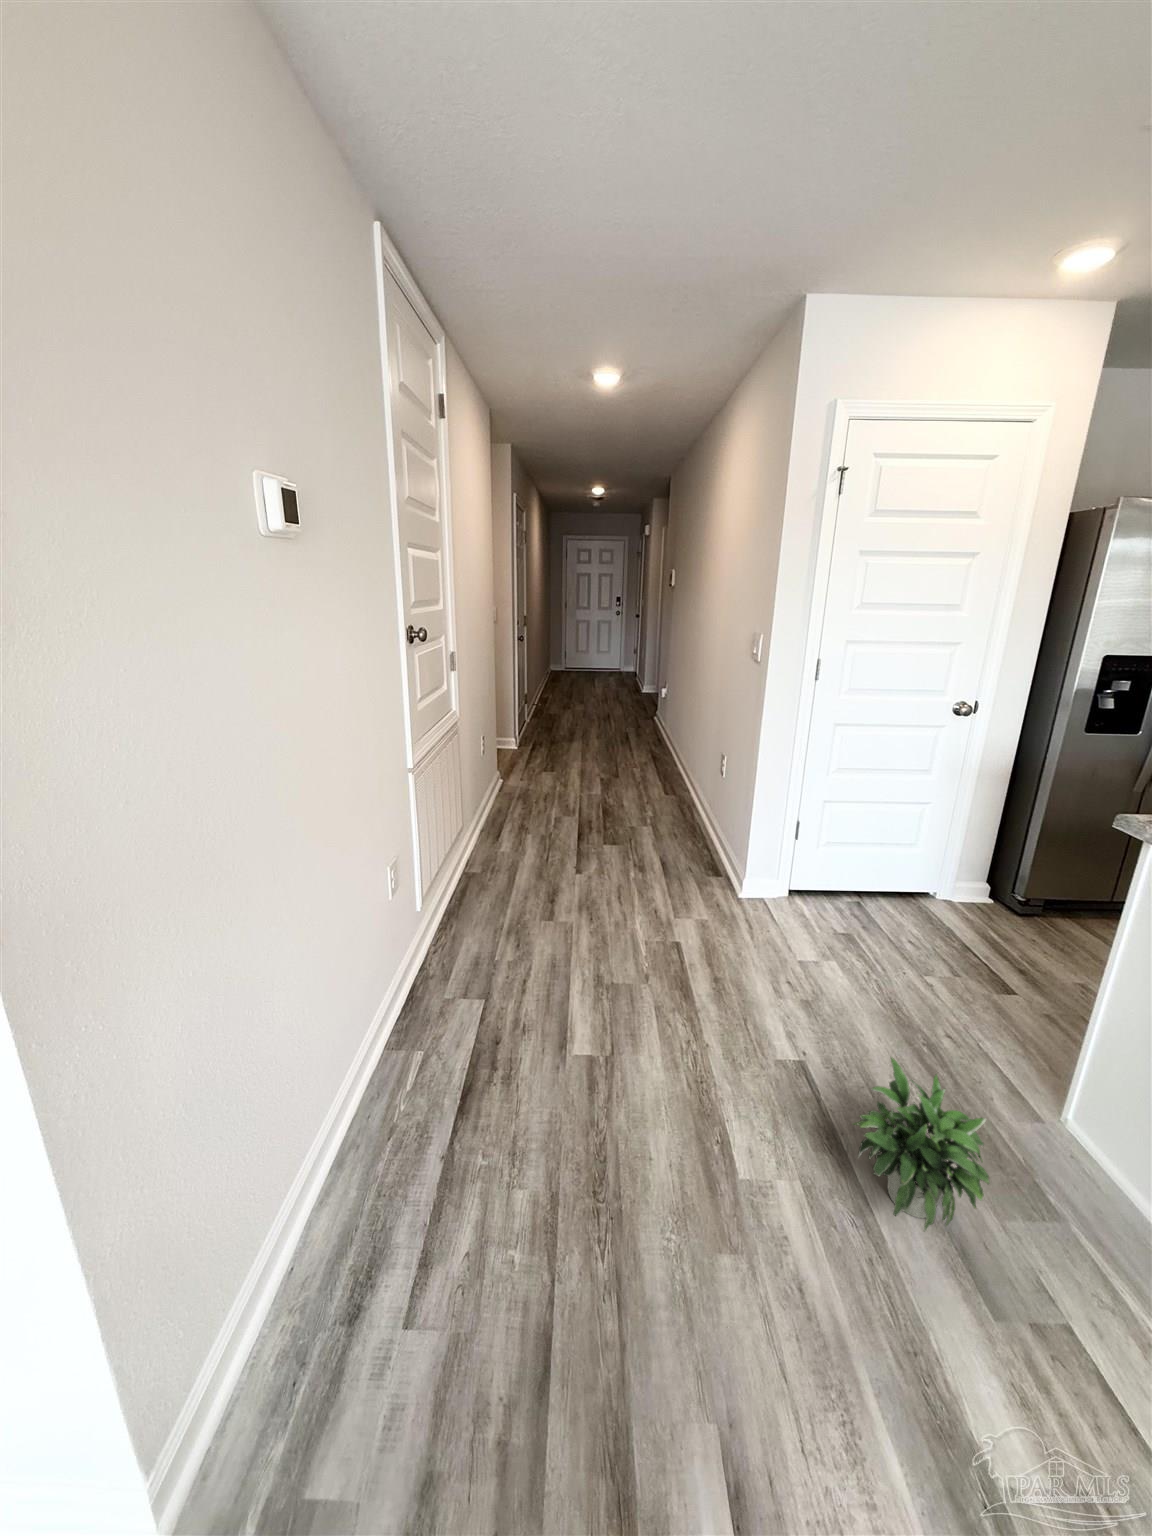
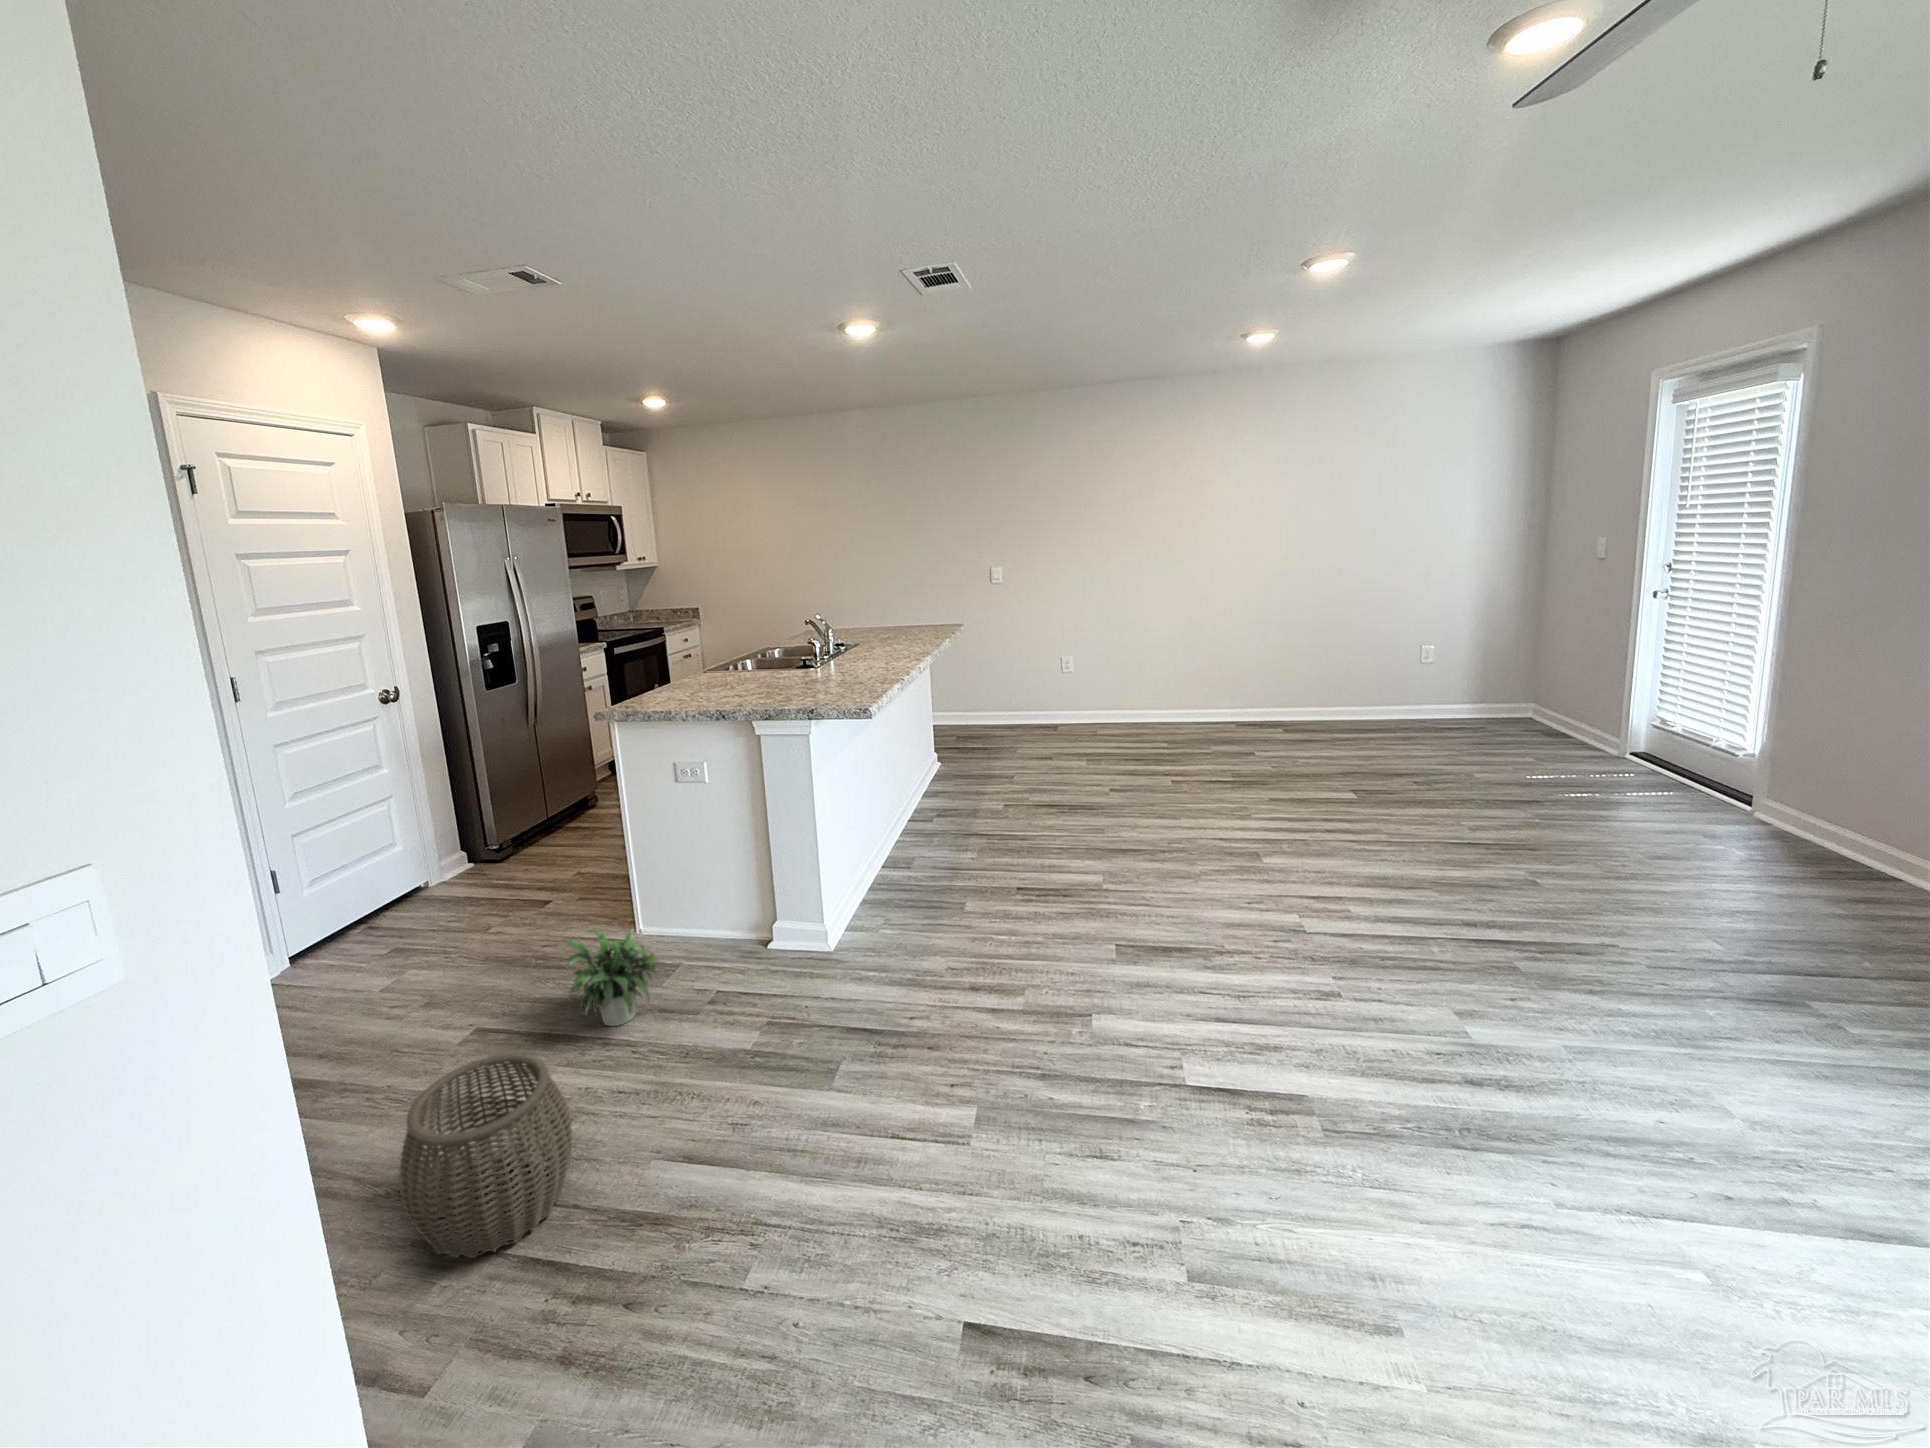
woven basket: none [531,1088,697,1317] -> present [399,1054,573,1258]

